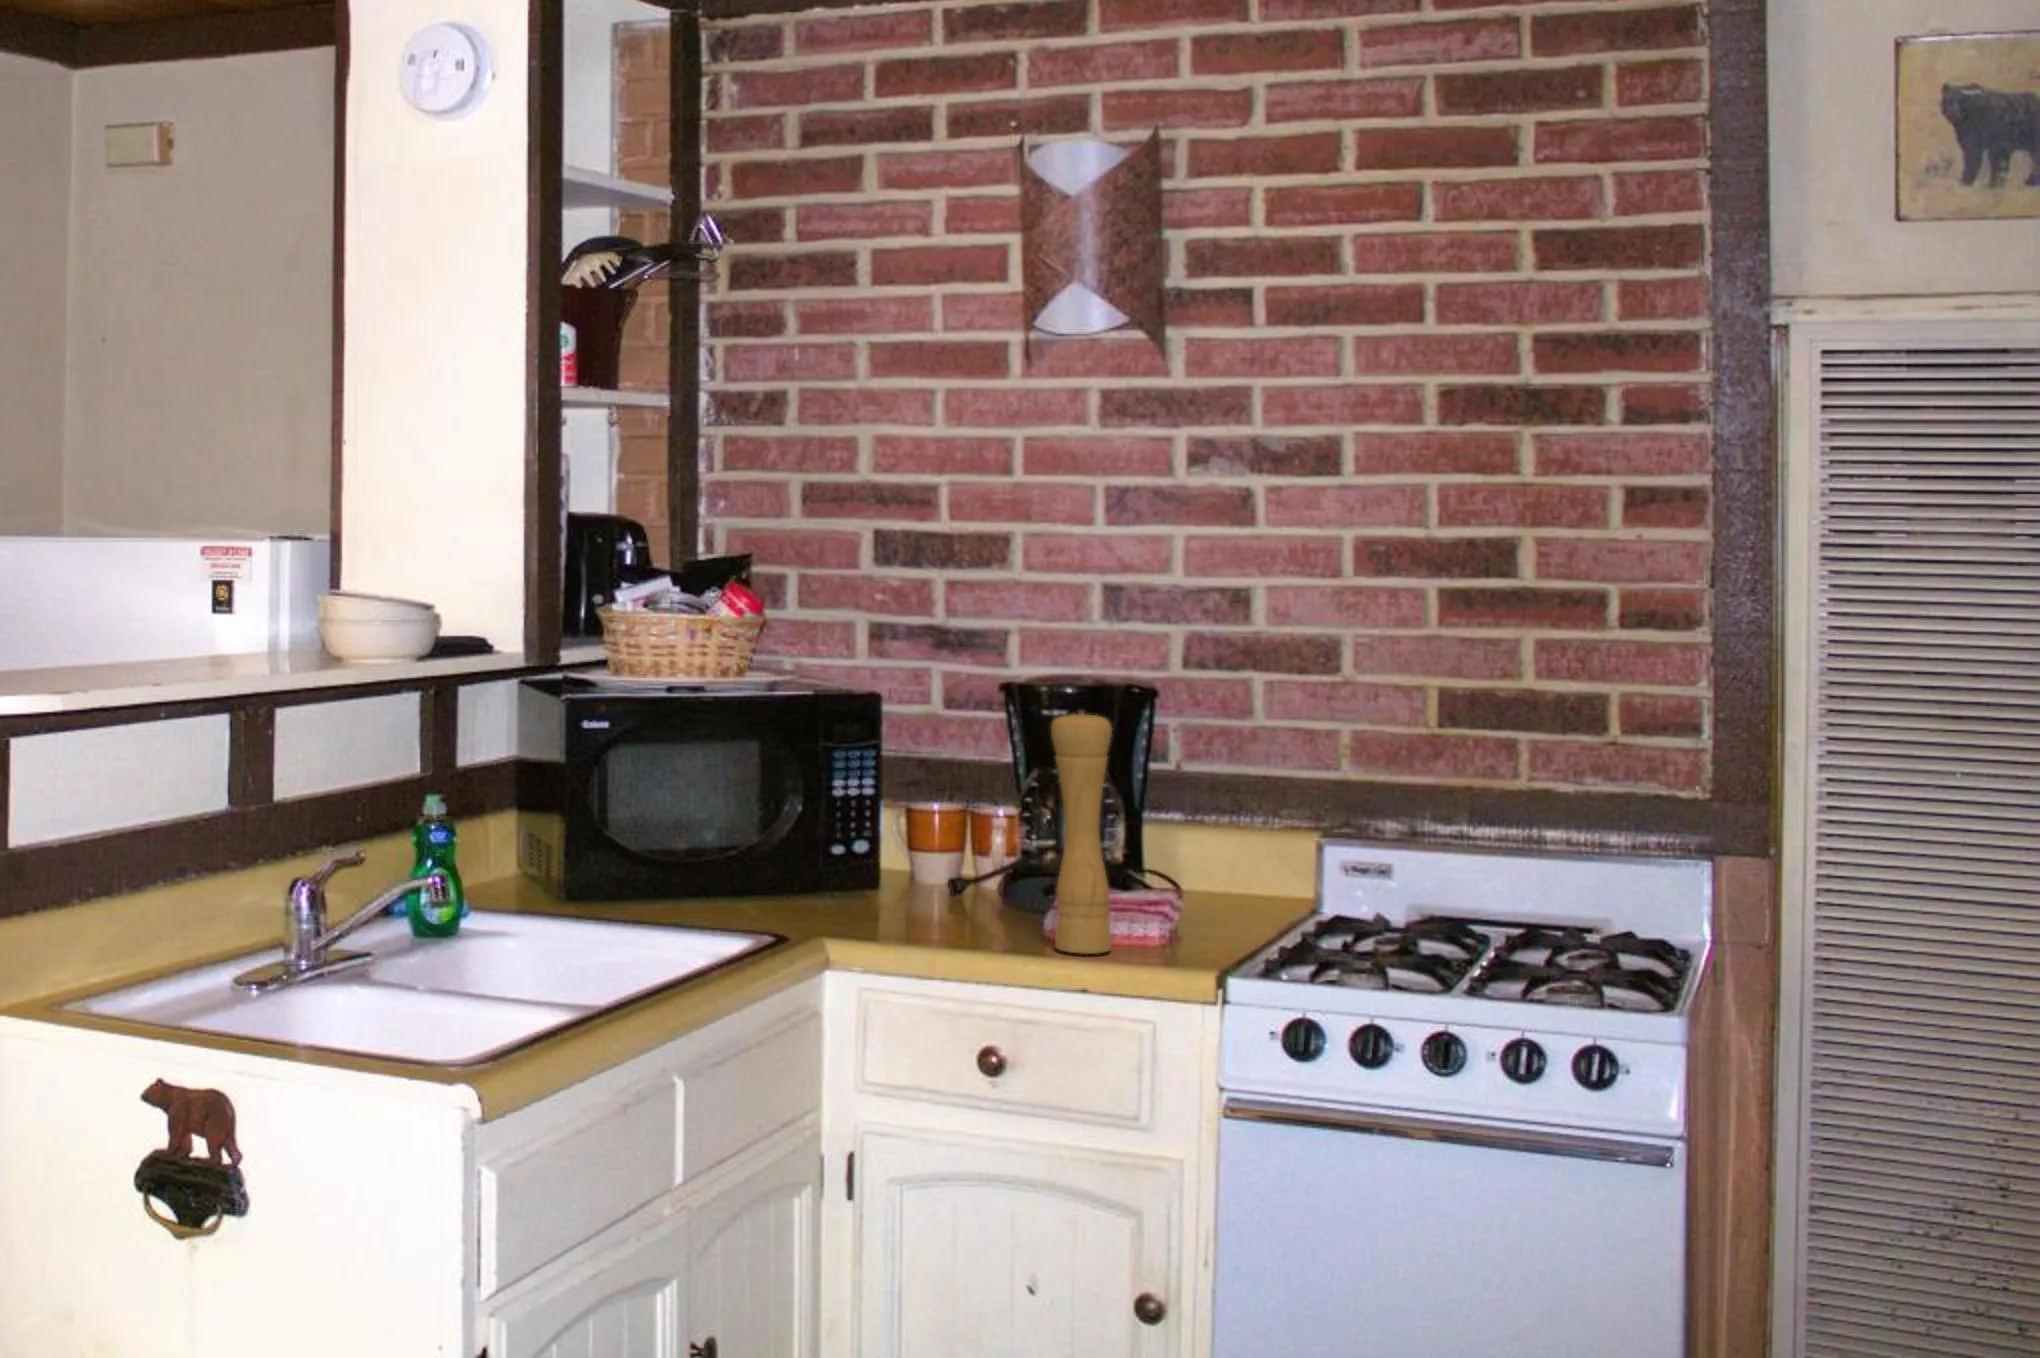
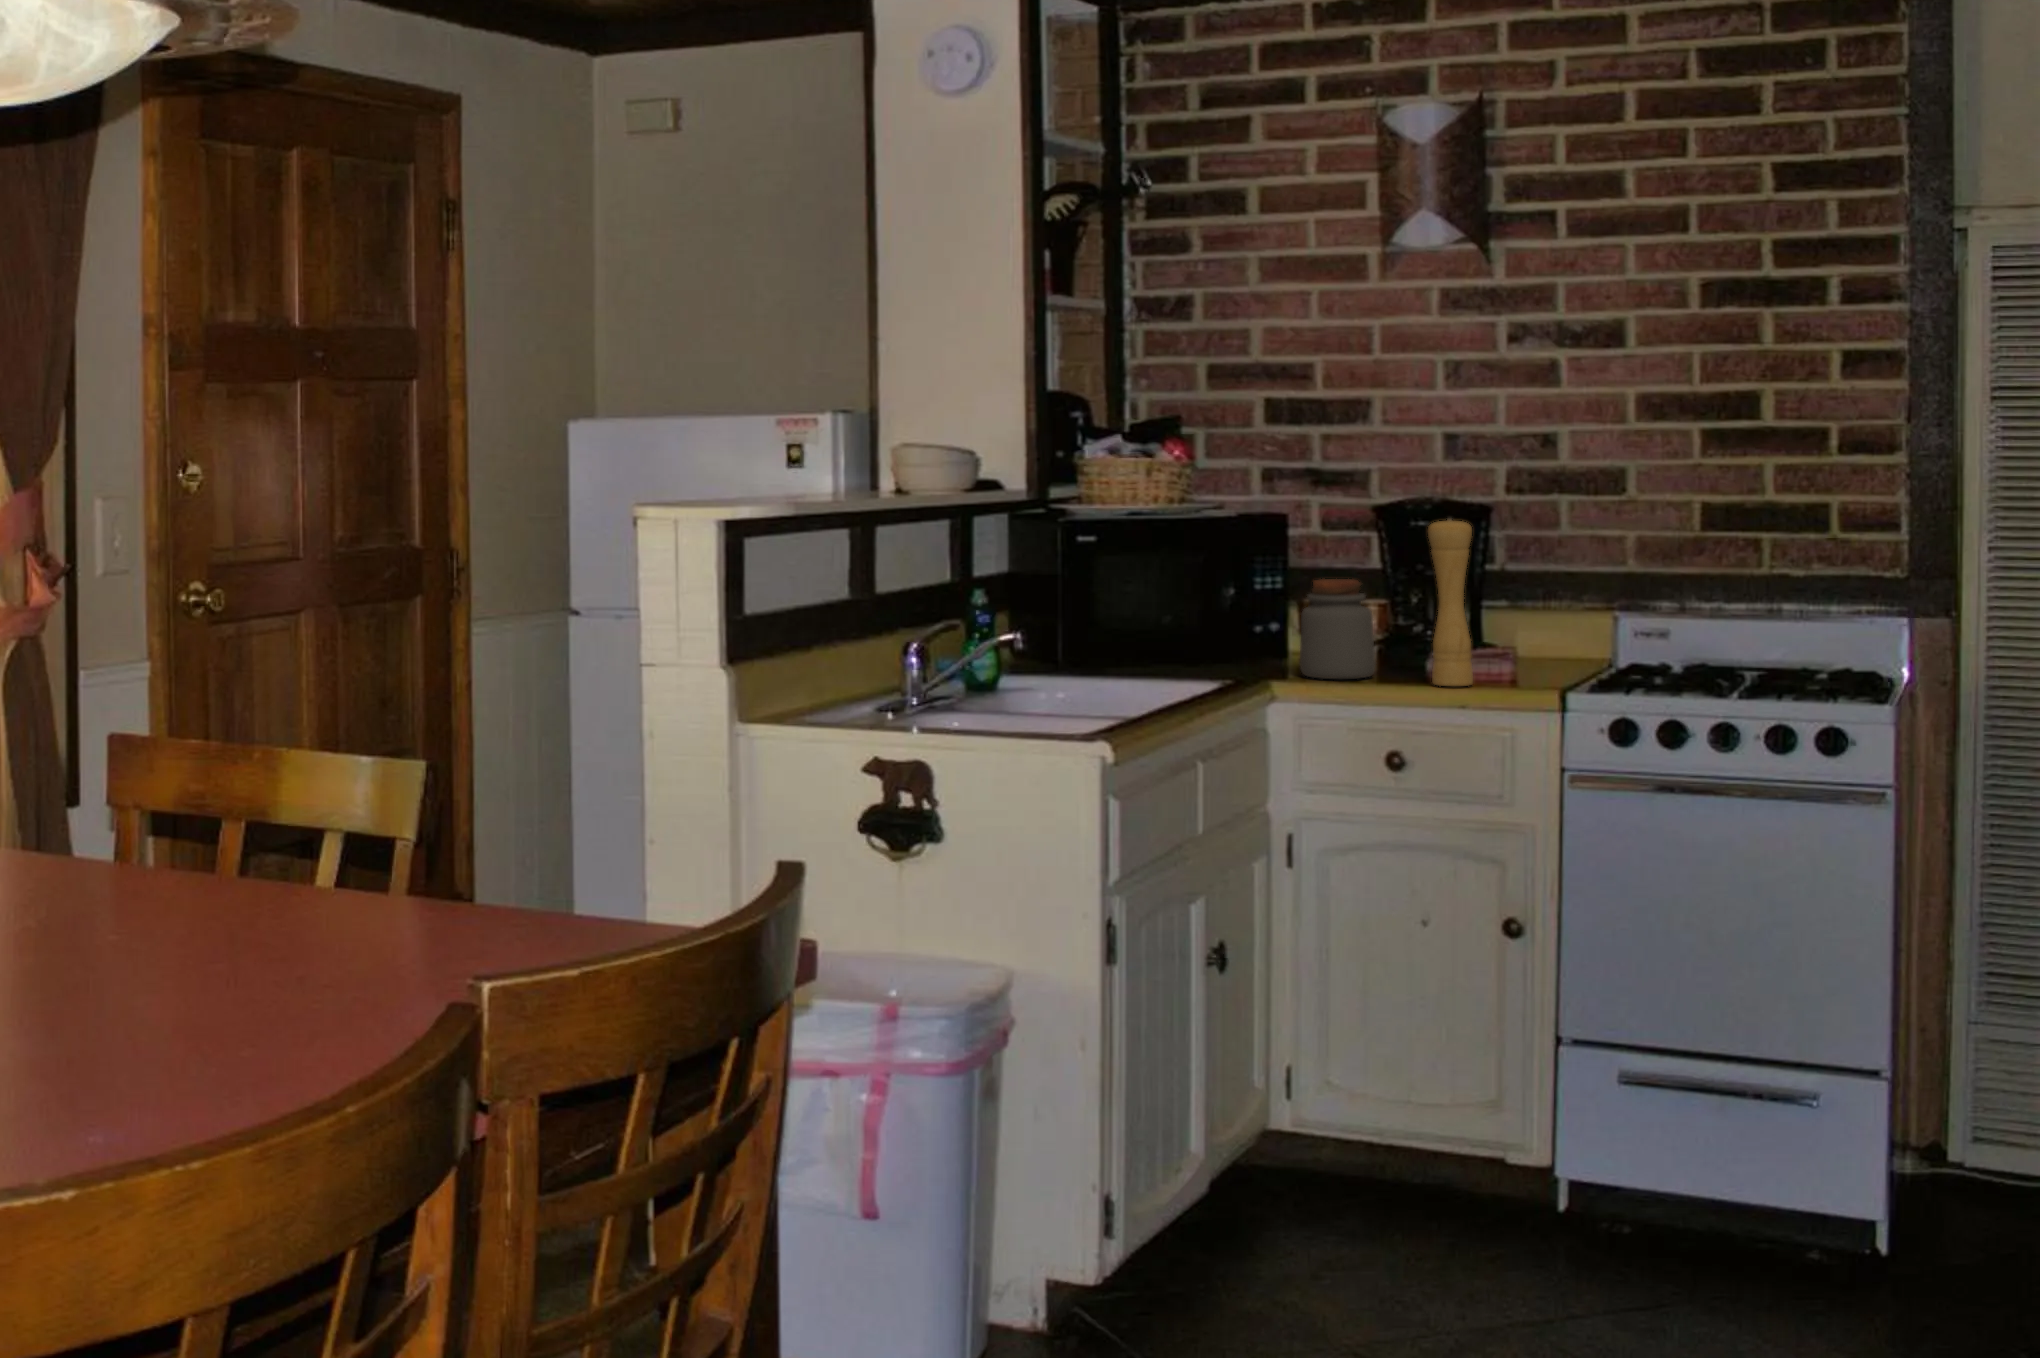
jar: none [882,788,986,934] -> present [1300,579,1375,679]

